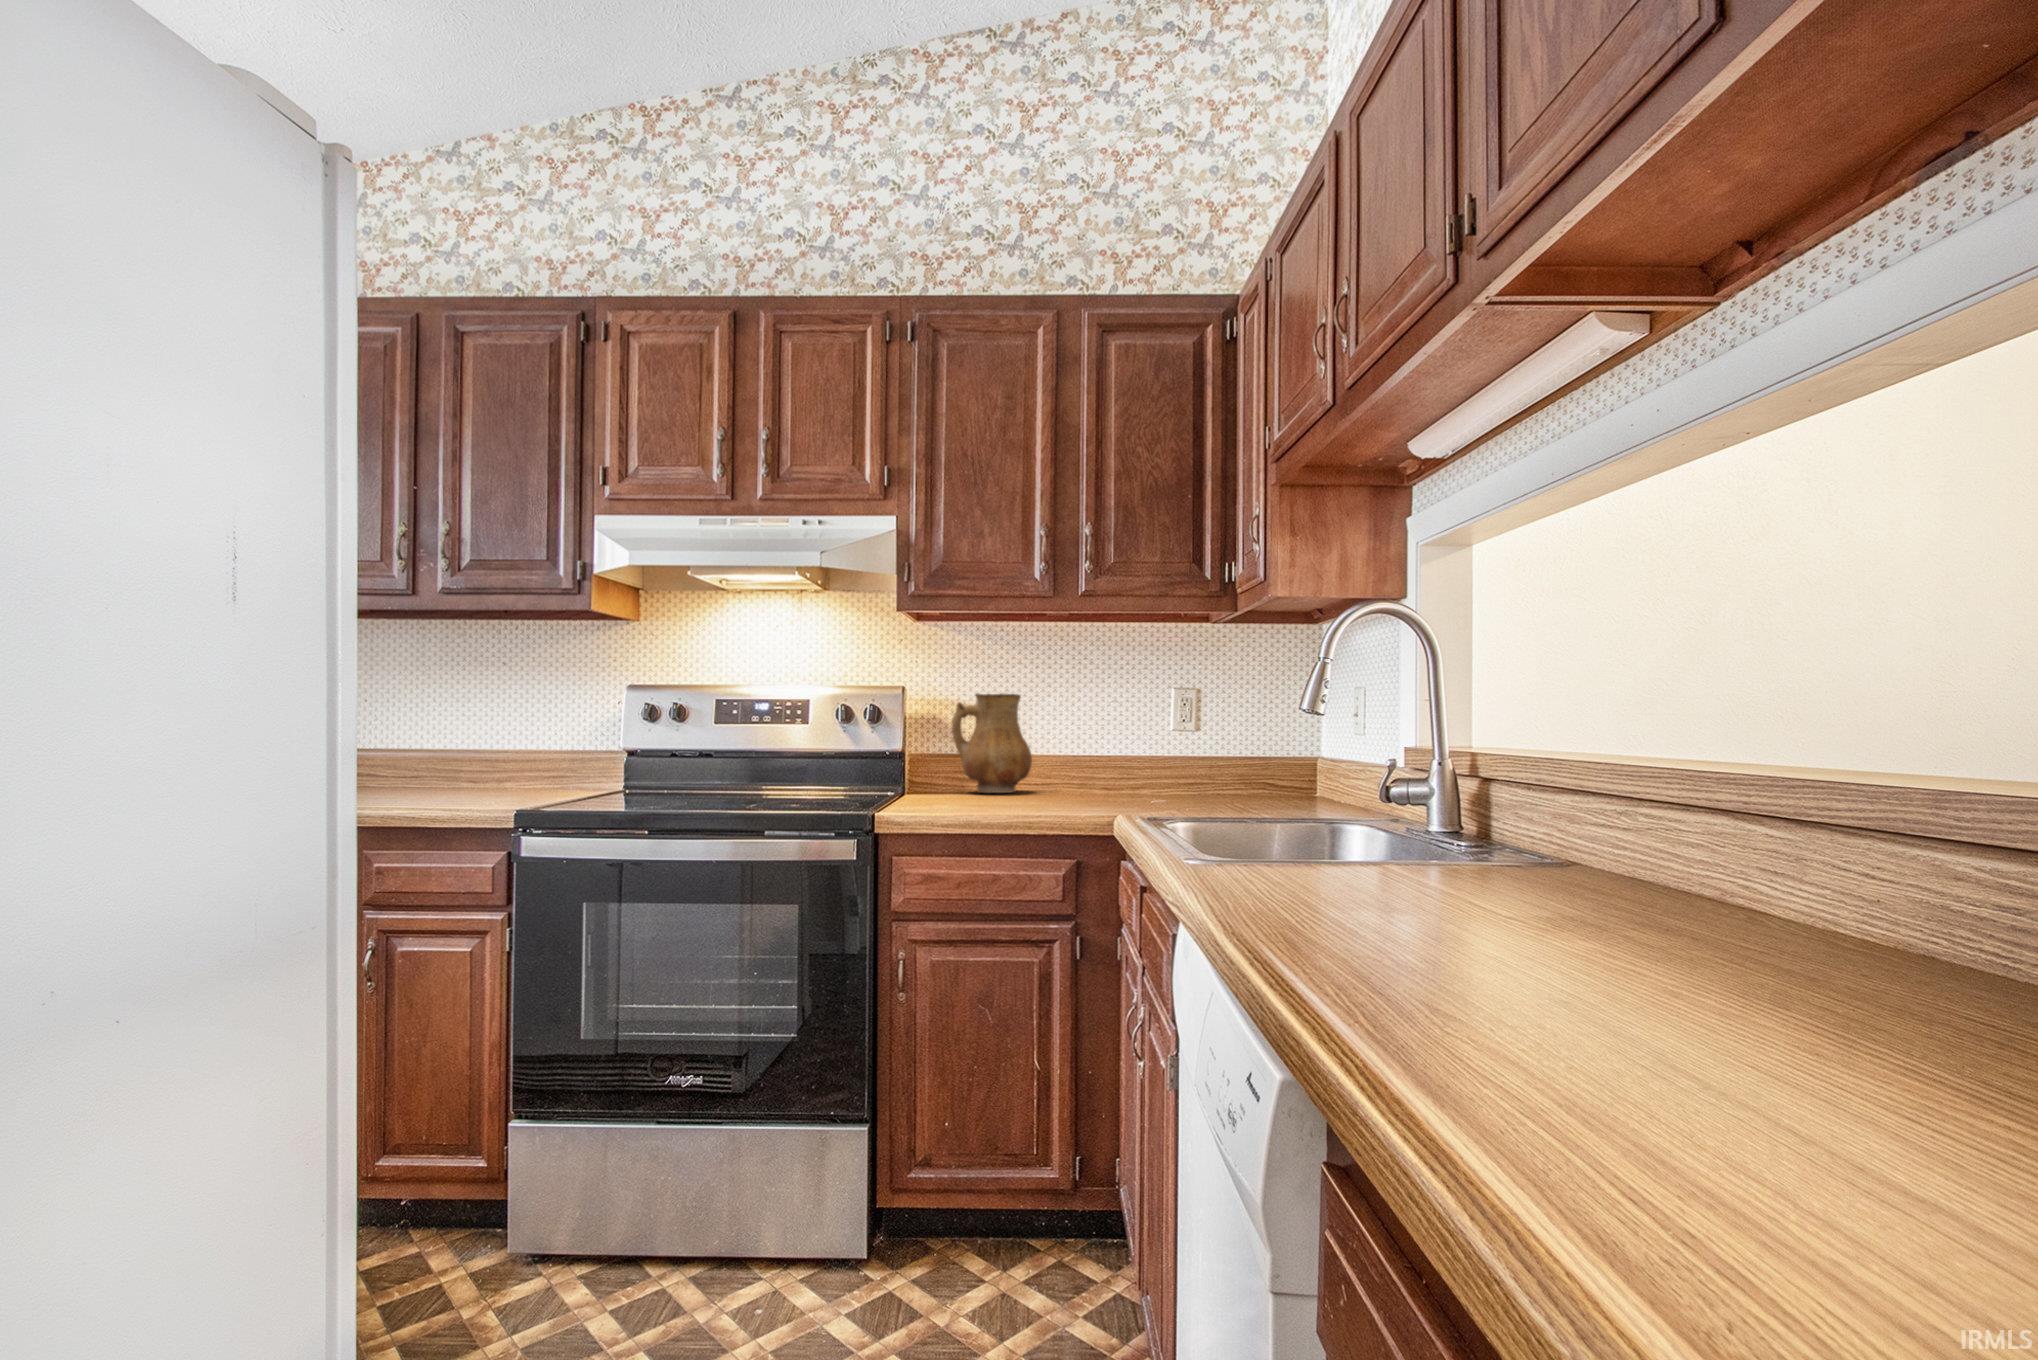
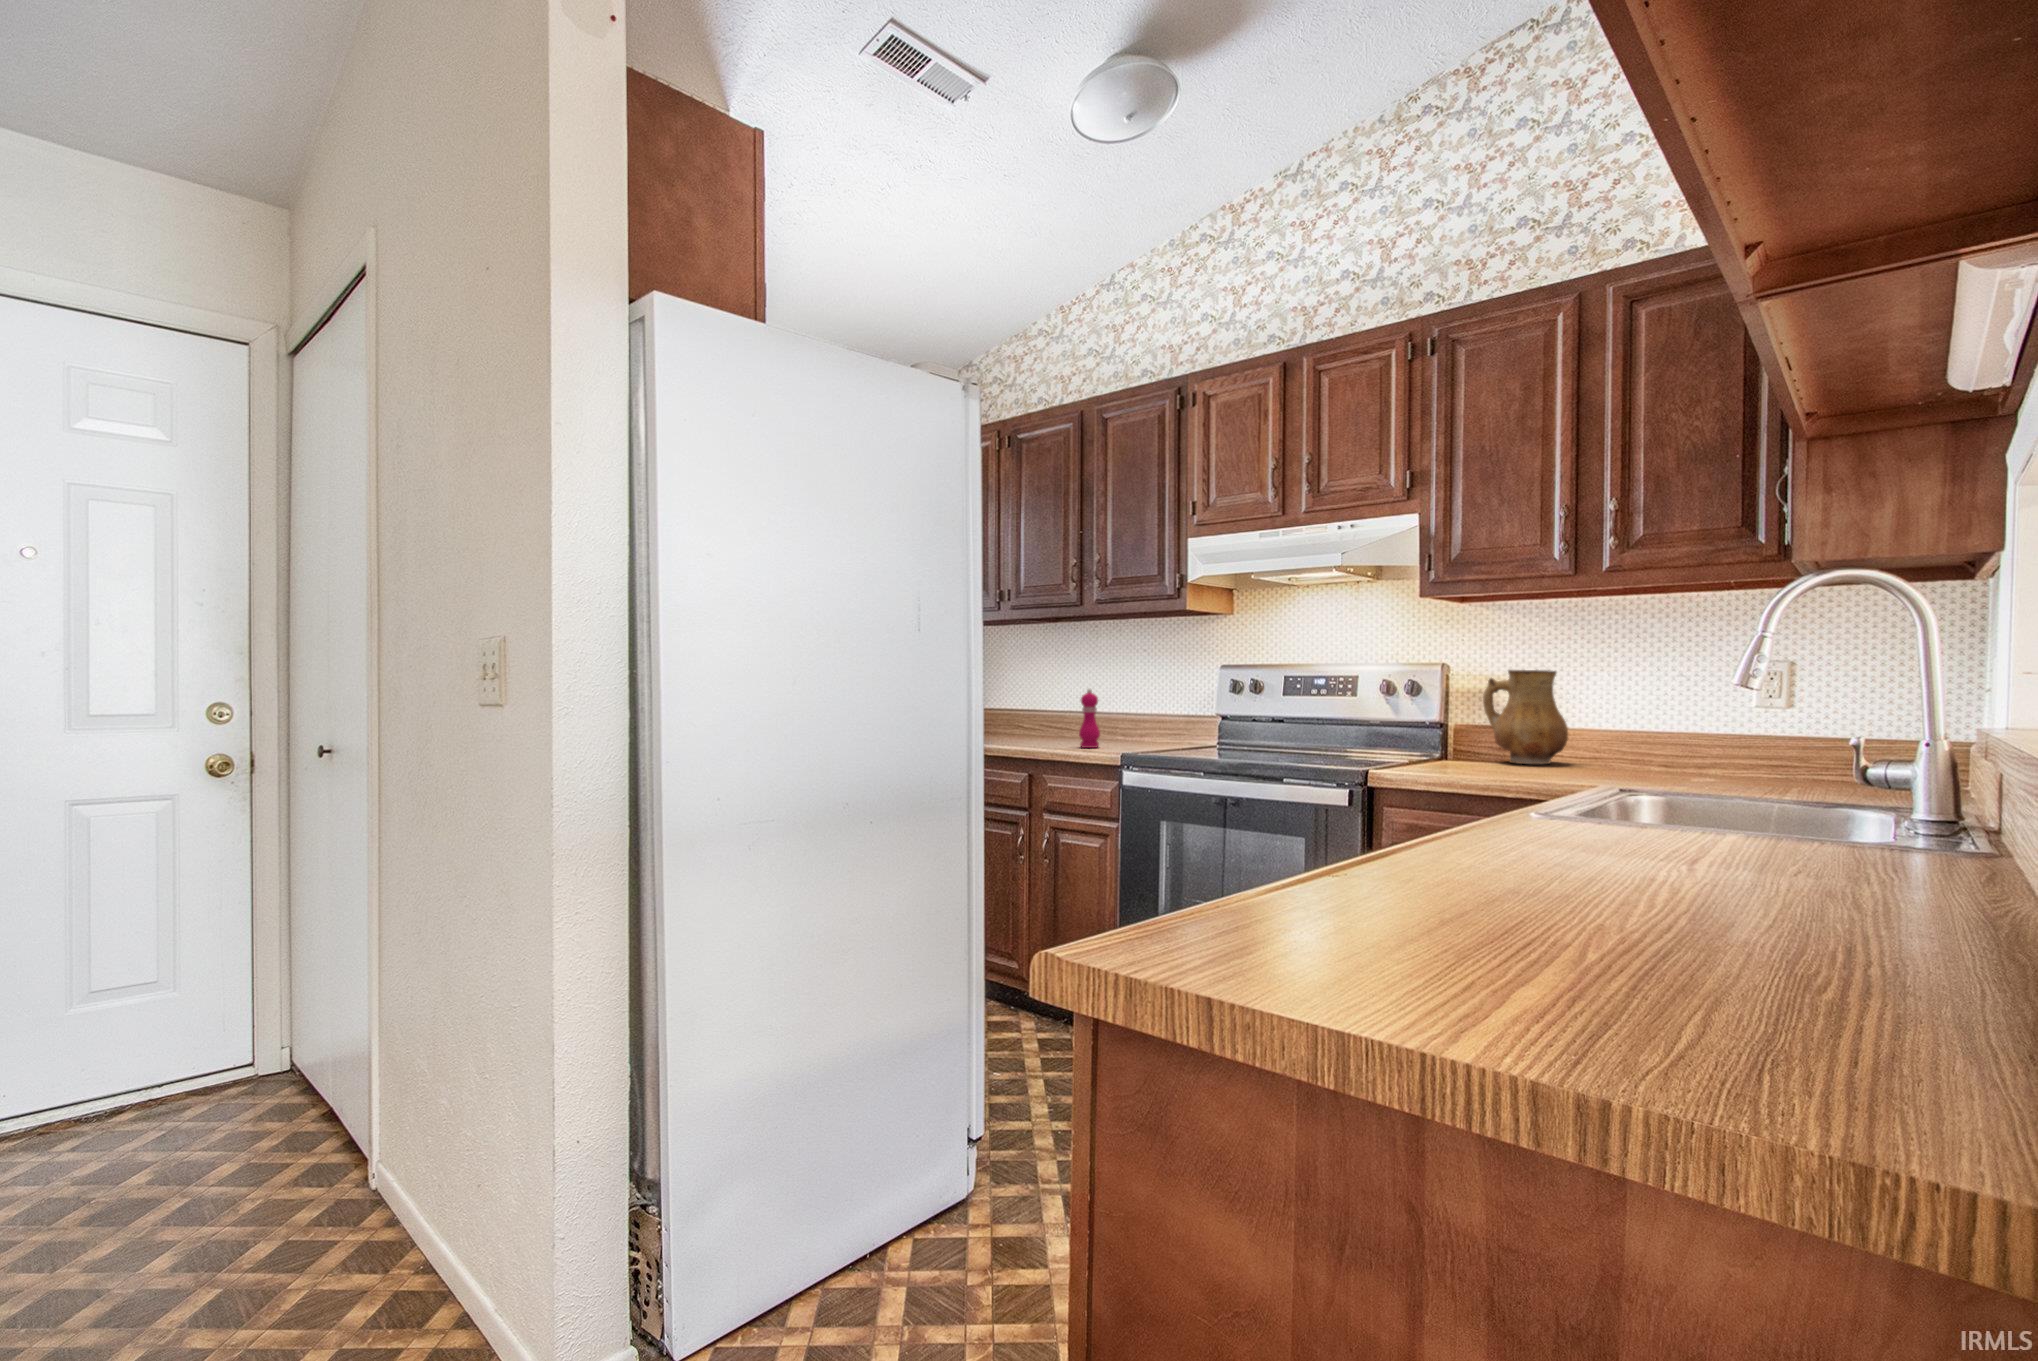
pepper mill: none [412,718,447,804] -> present [1079,689,1100,748]

